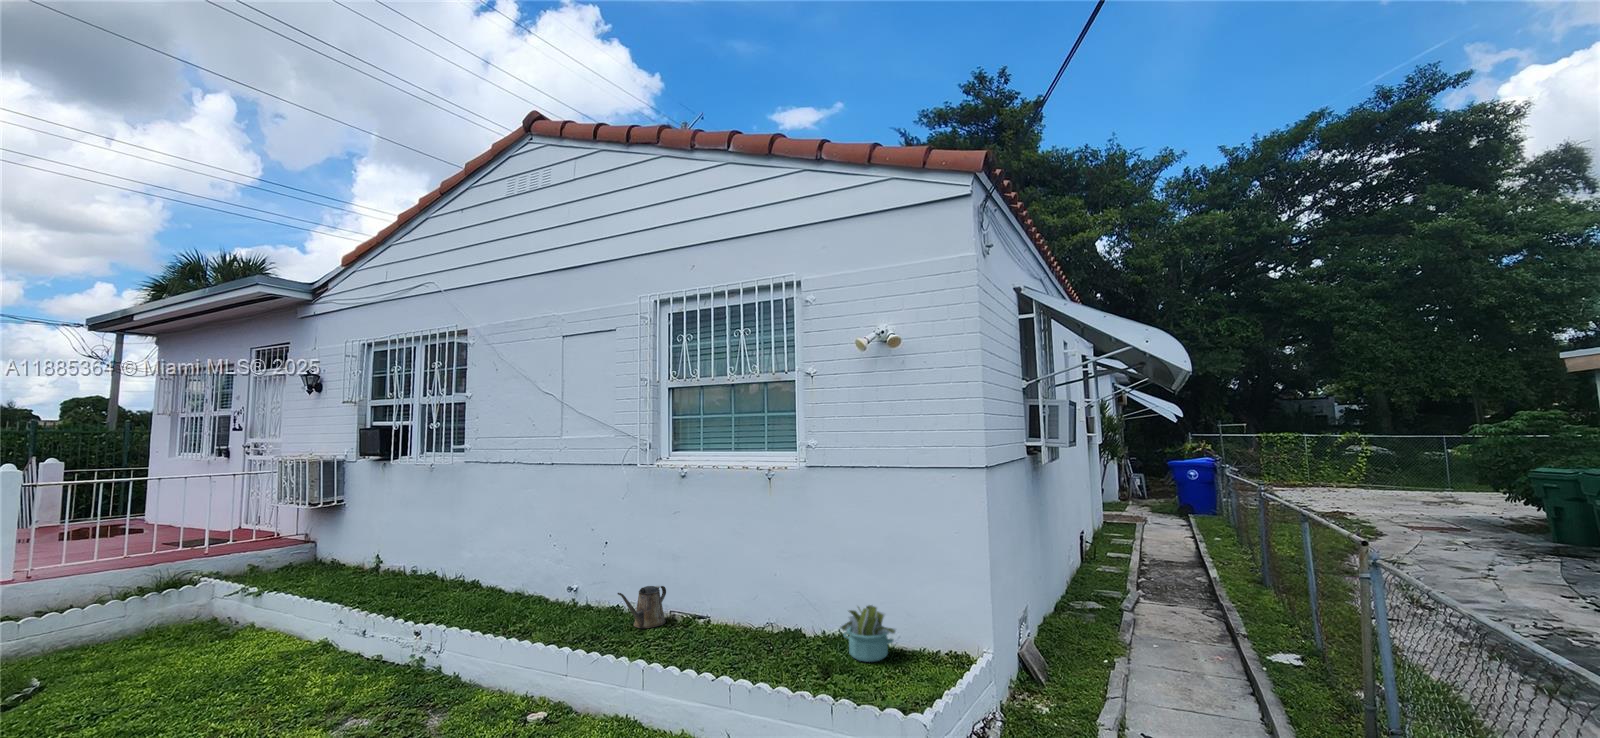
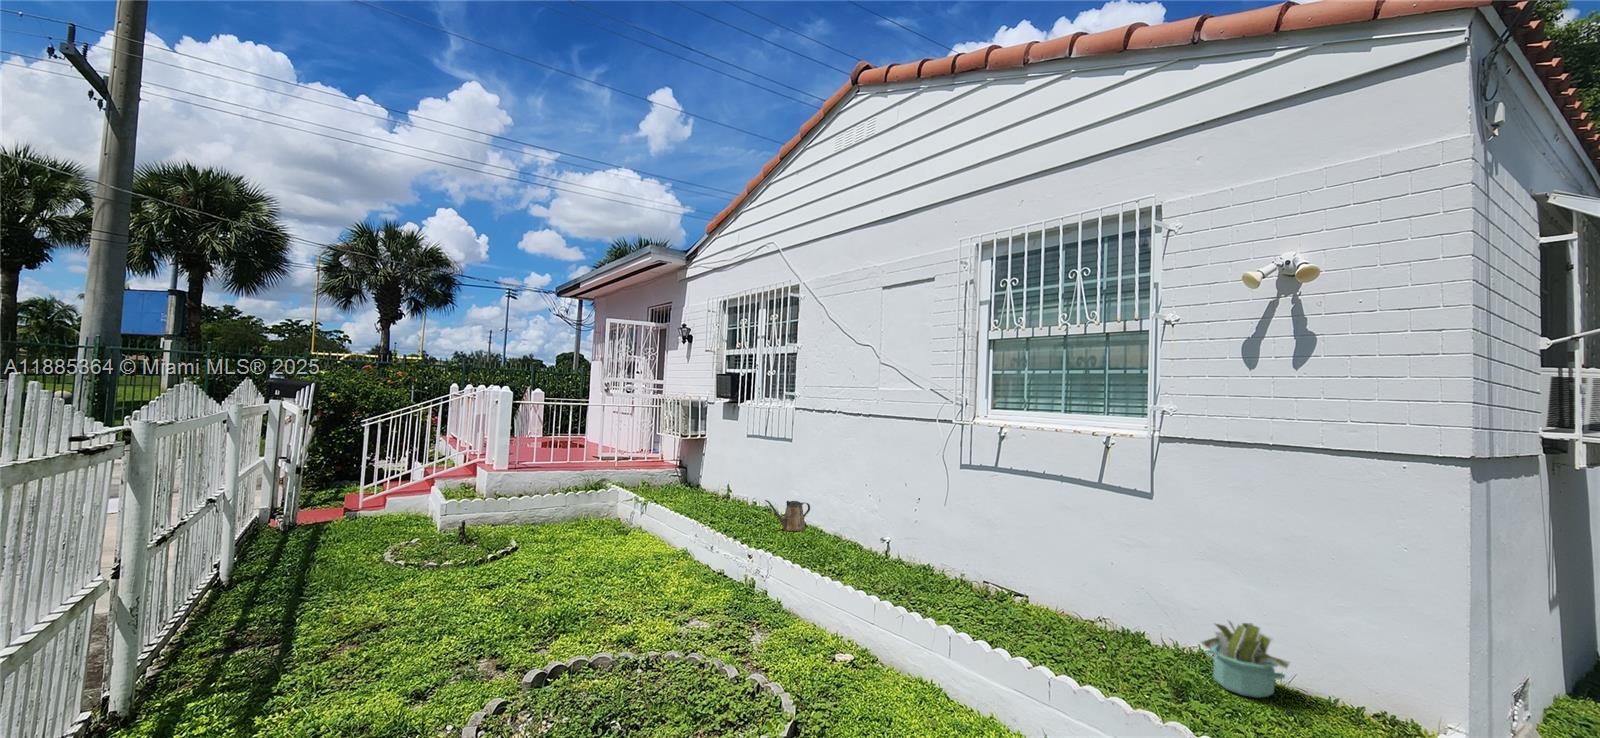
watering can: present [618,585,666,628] -> present [765,500,810,531]

